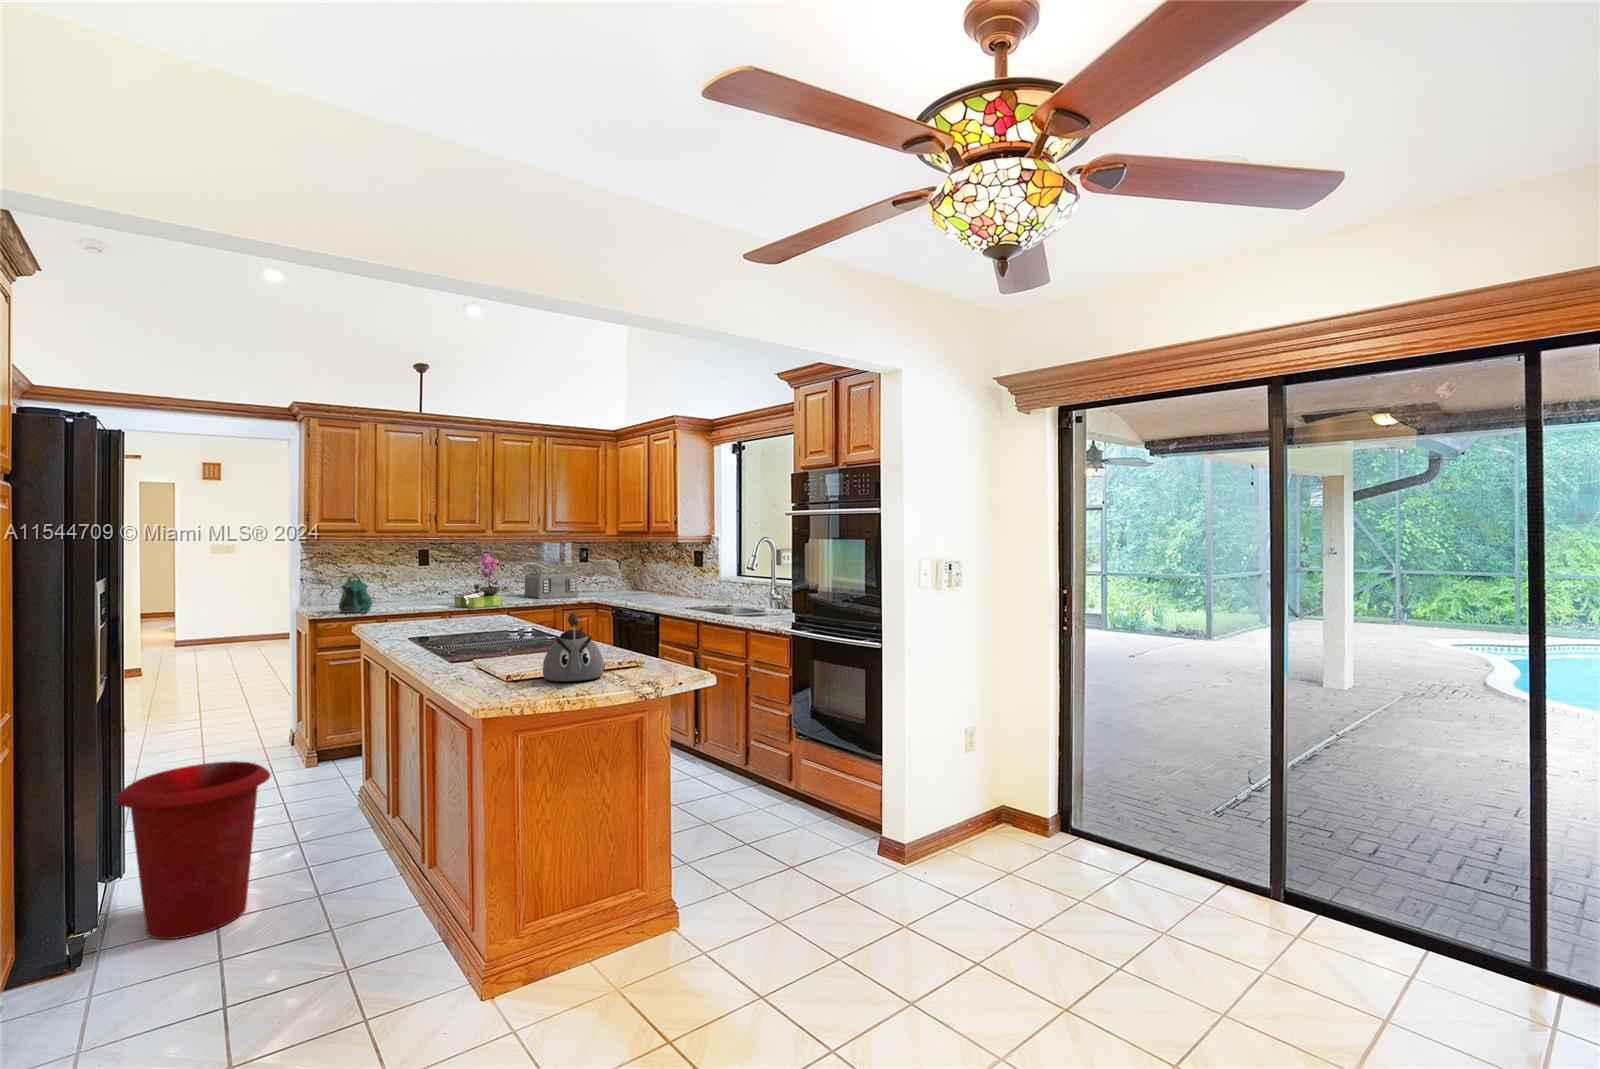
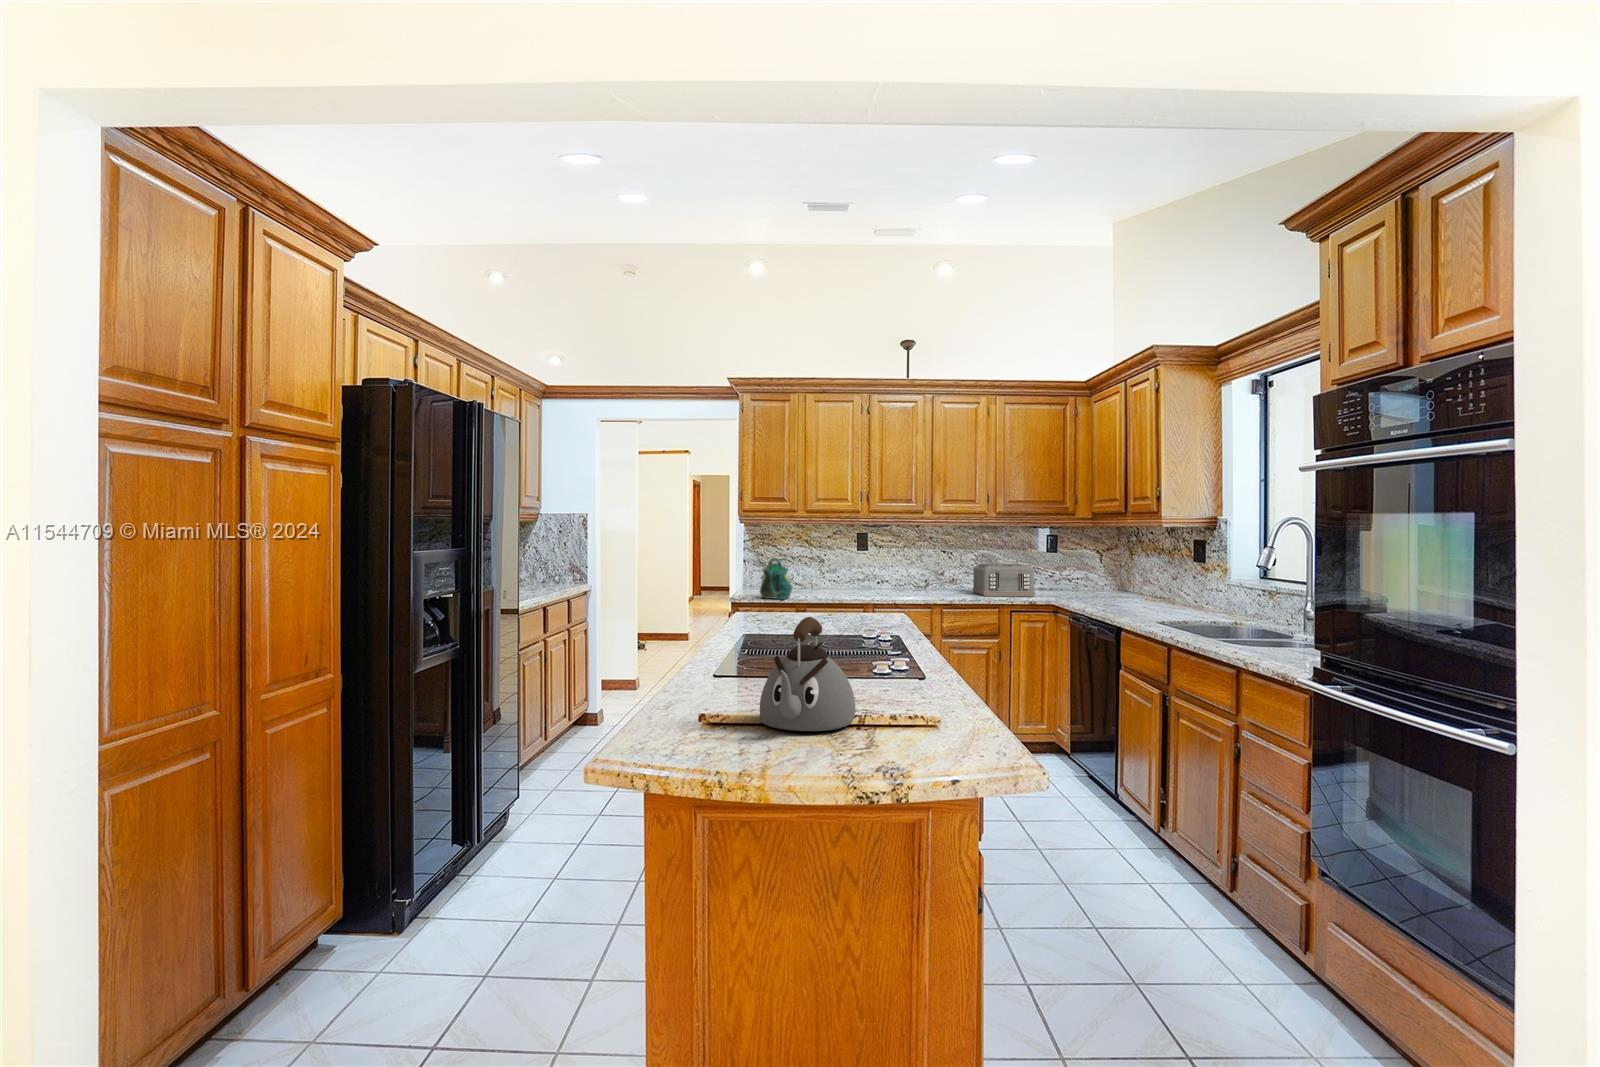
flower arrangement: present [455,553,503,608] -> none [878,536,928,602]
waste bin: present [115,761,270,939] -> none [444,748,584,936]

